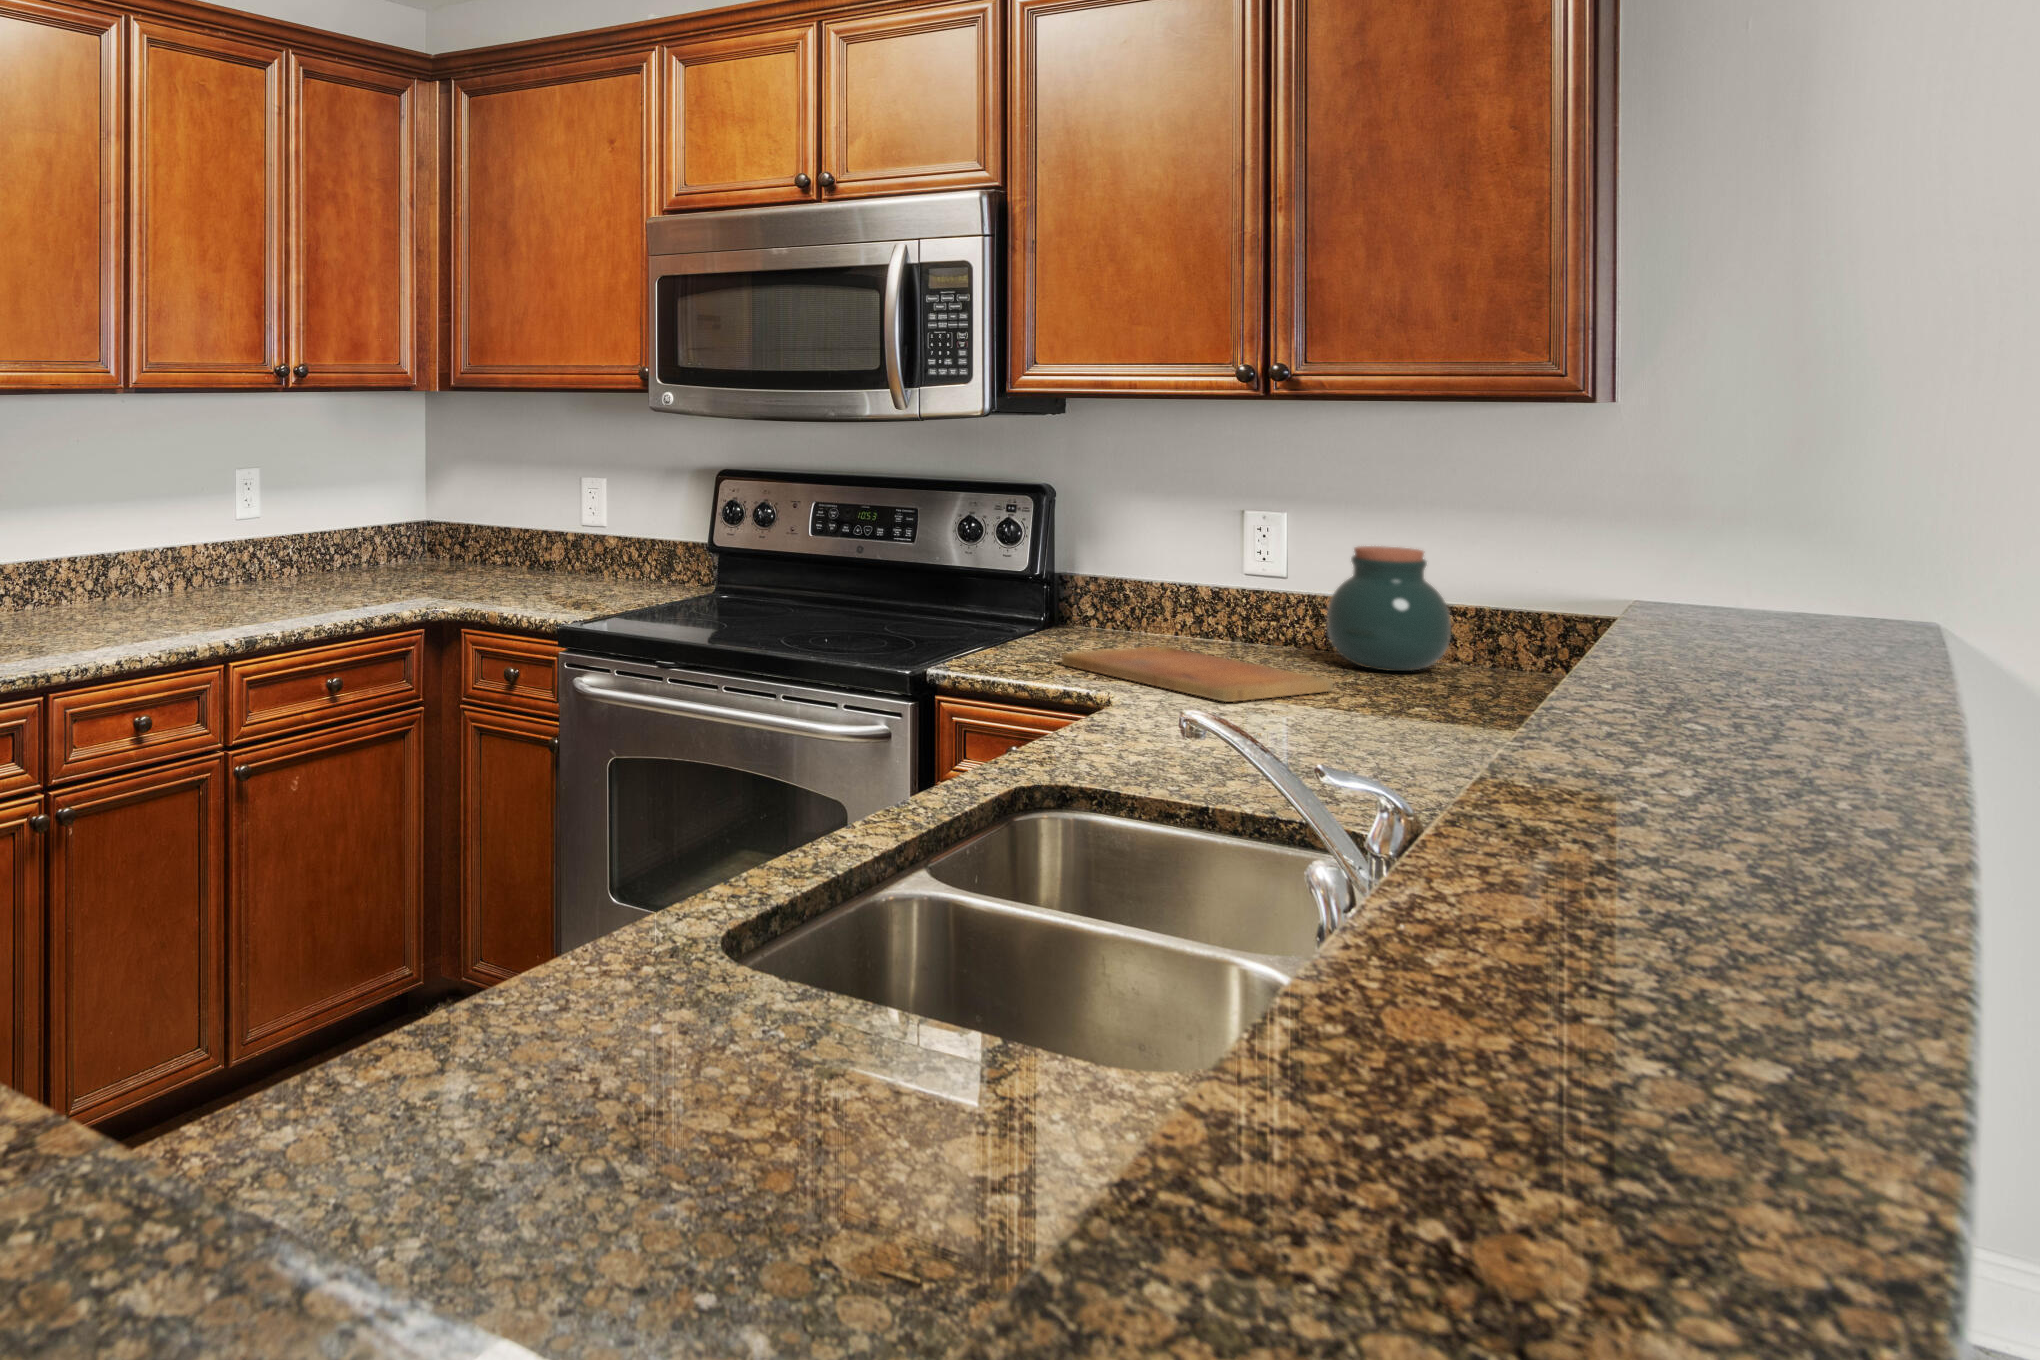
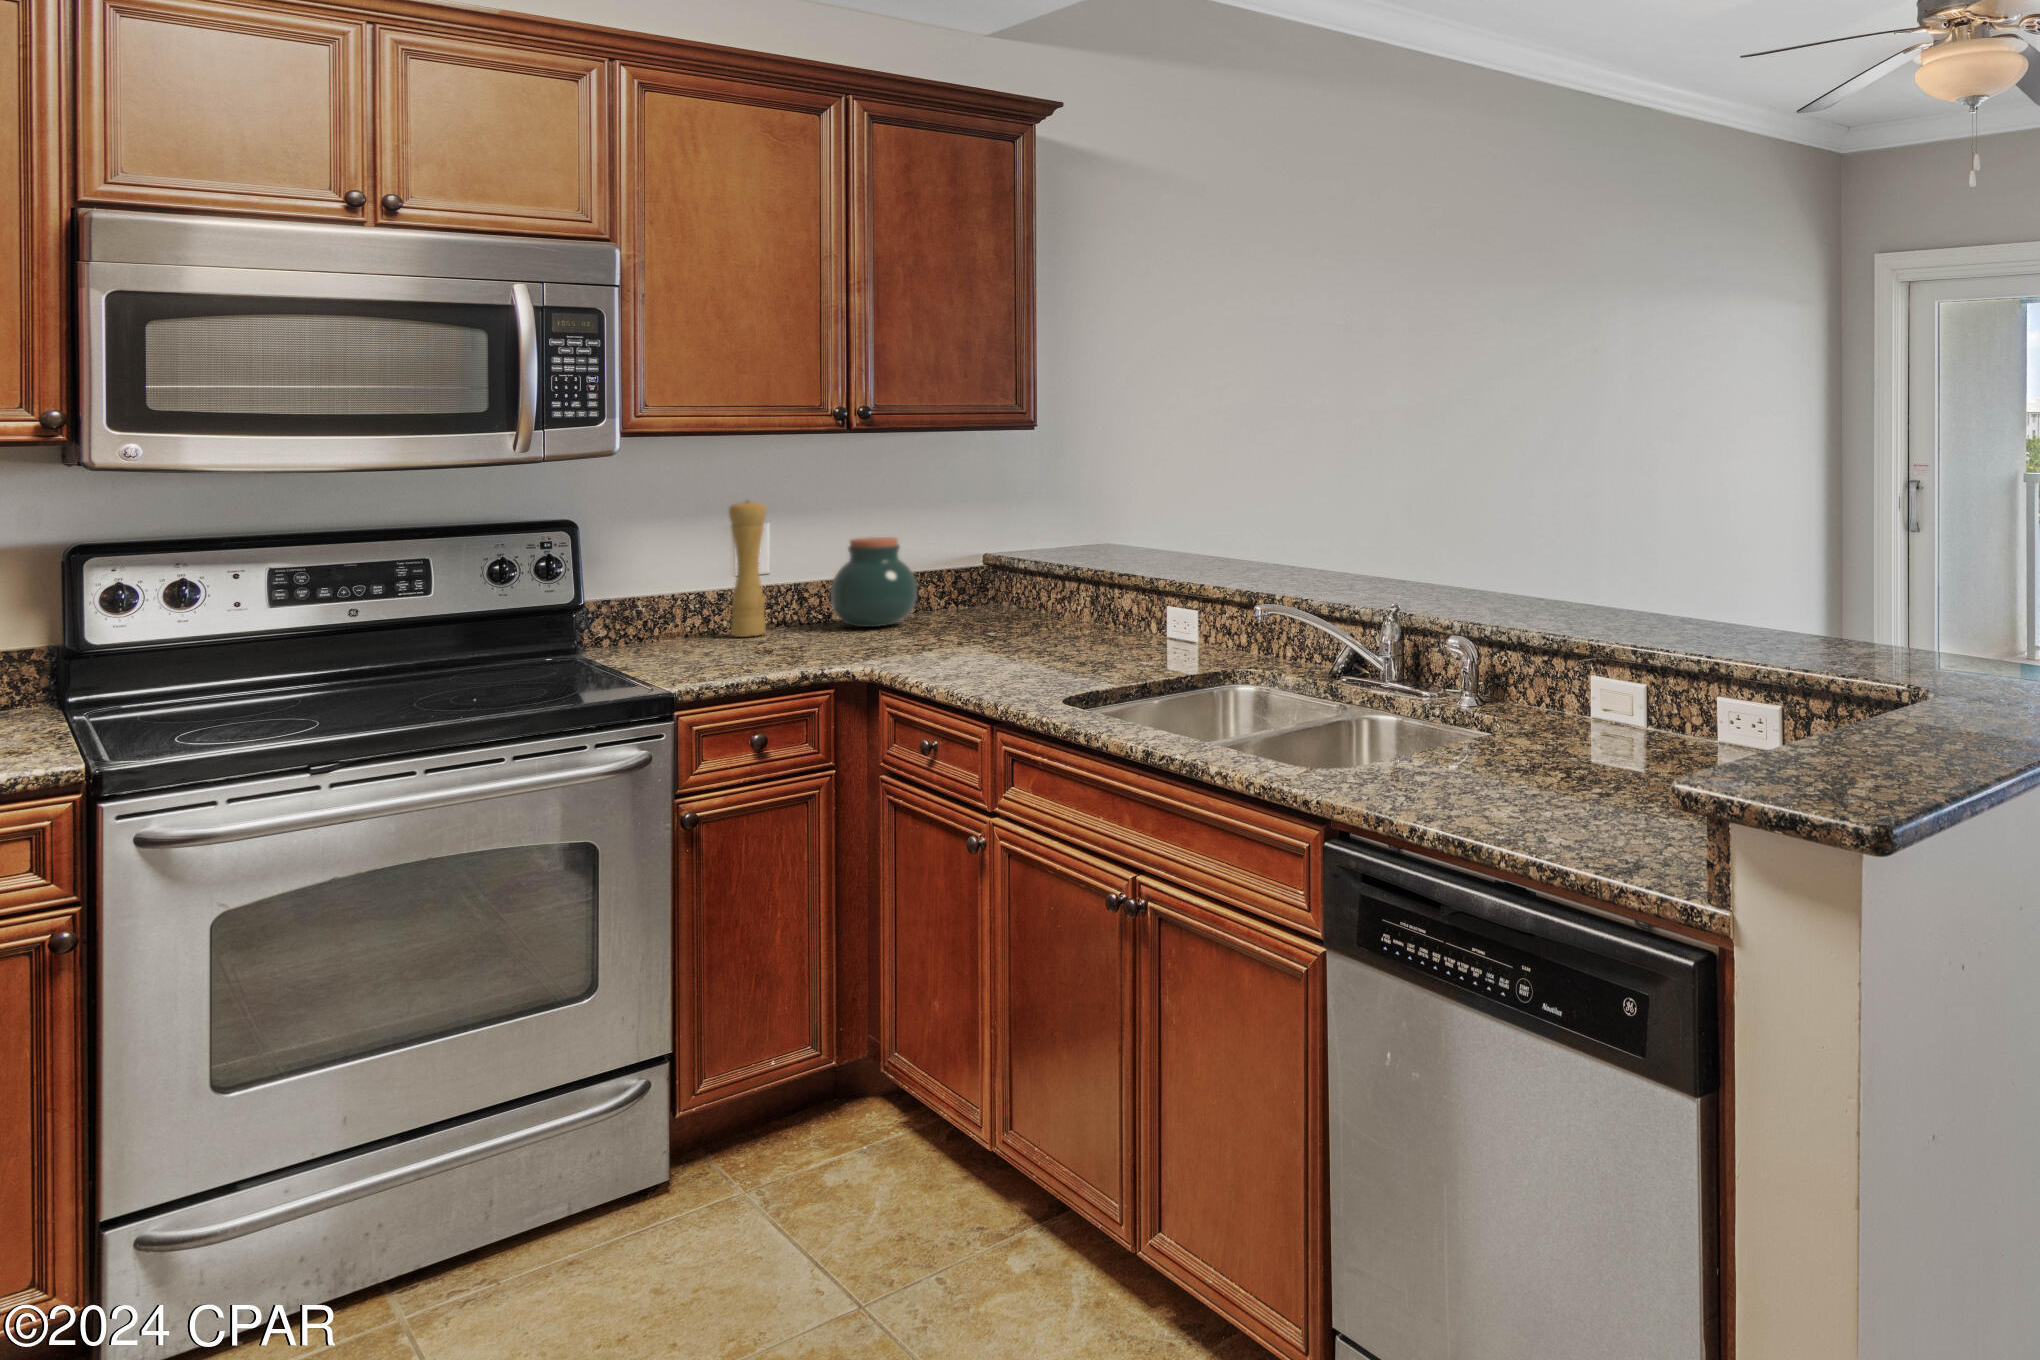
pepper mill: none [1211,481,1257,648] -> present [729,500,766,637]
cutting board: present [1061,646,1333,702] -> none [725,632,920,667]

